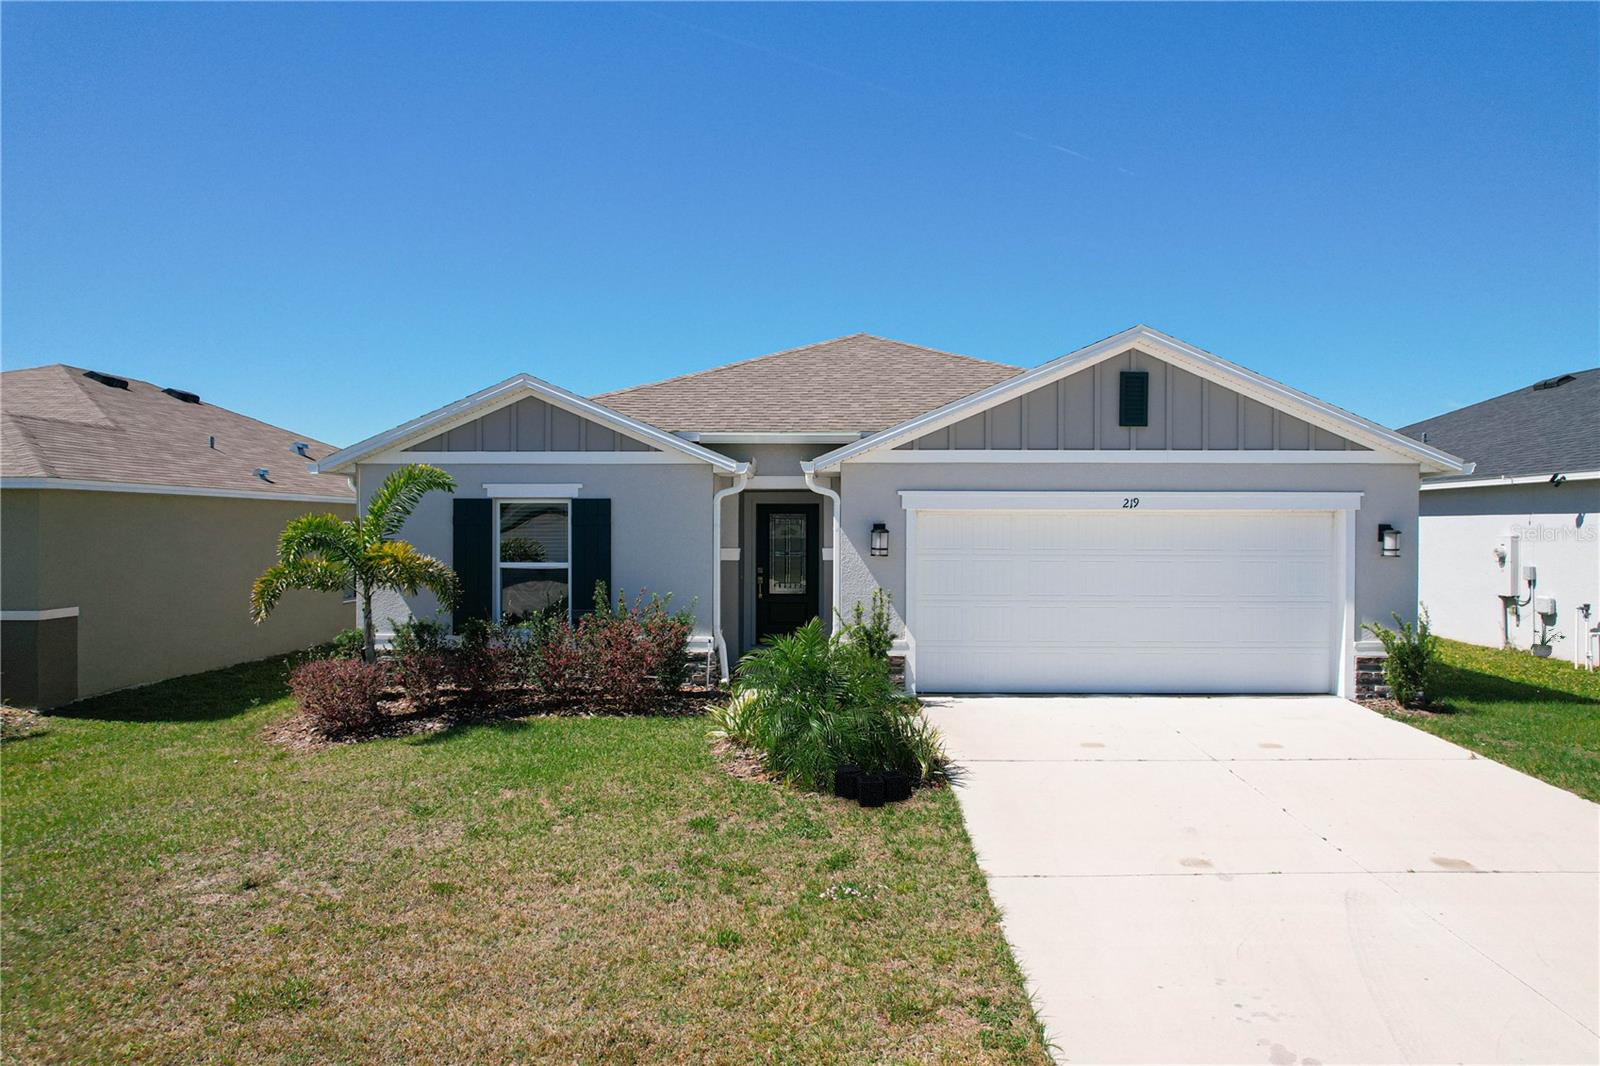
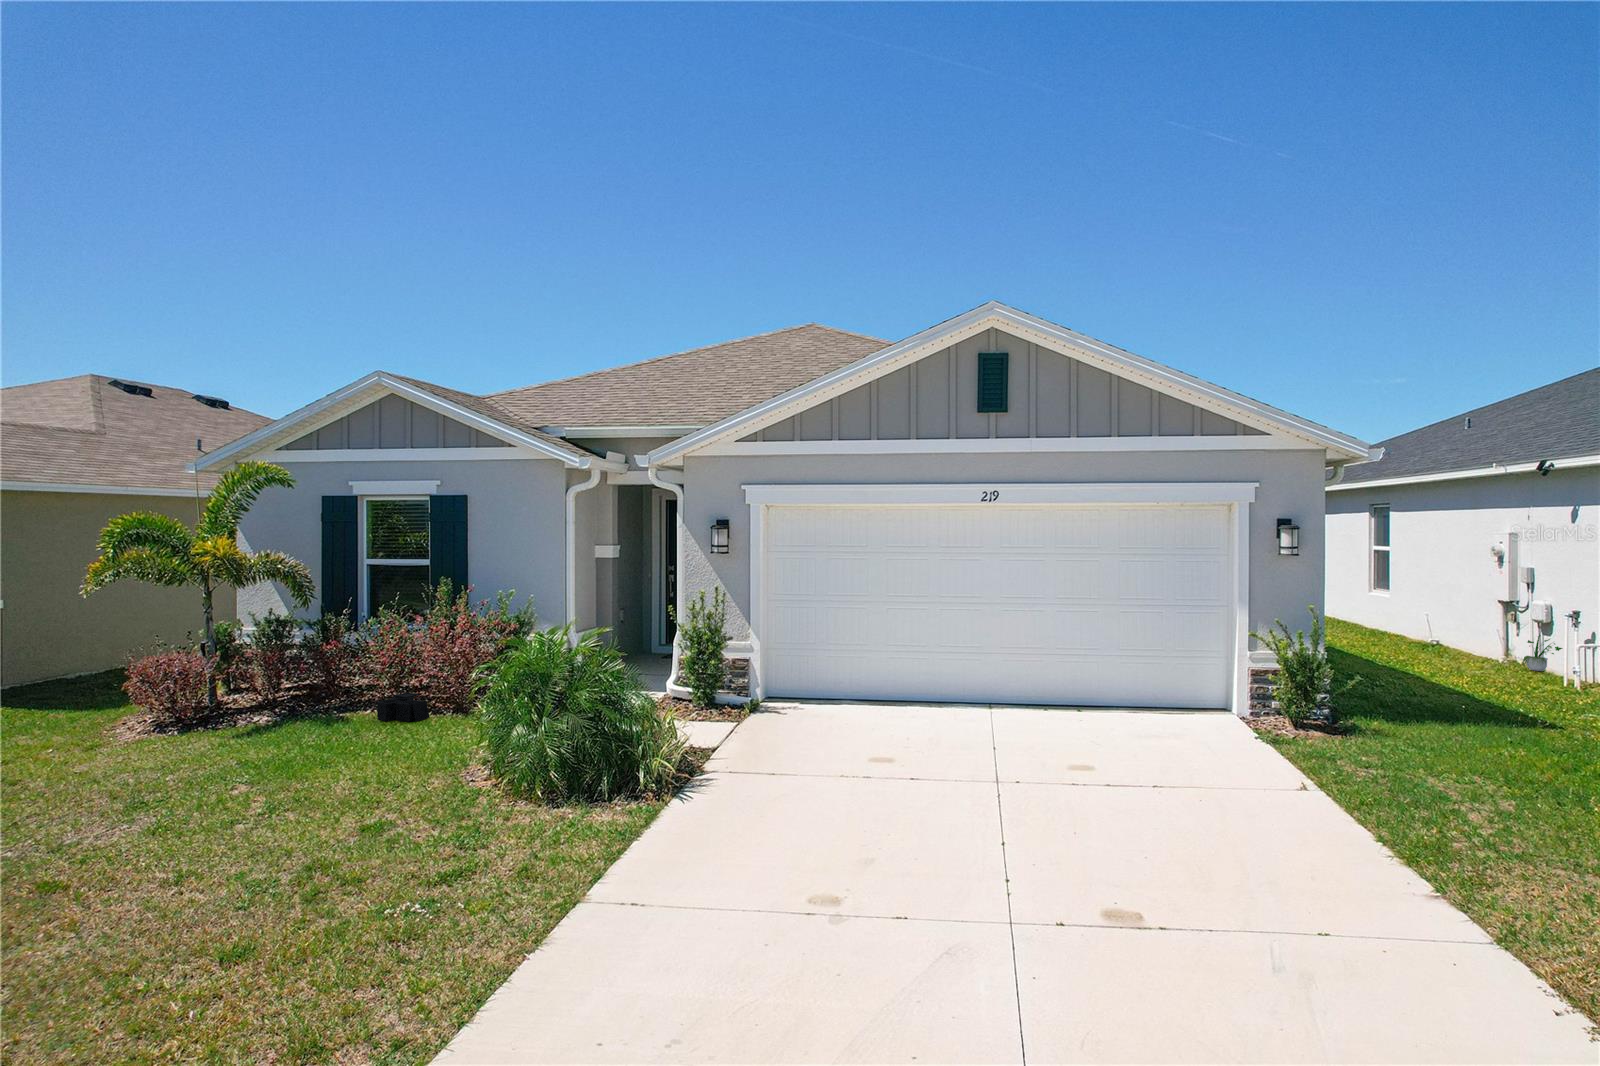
storage bin: present [833,764,913,807] -> present [377,693,430,722]

